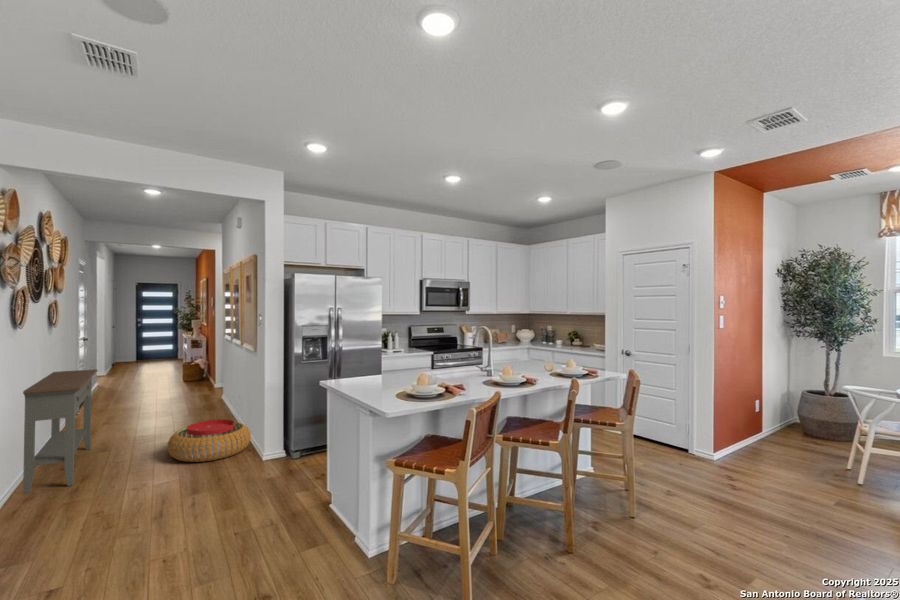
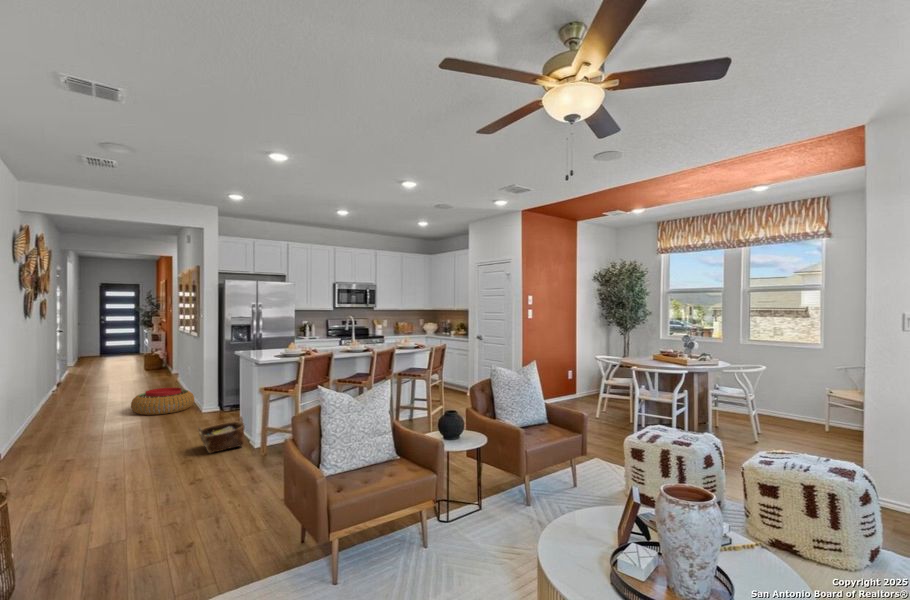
console table: present [23,369,97,494] -> none [30,351,77,431]
woven basket: none [274,490,347,563] -> present [198,416,244,453]

